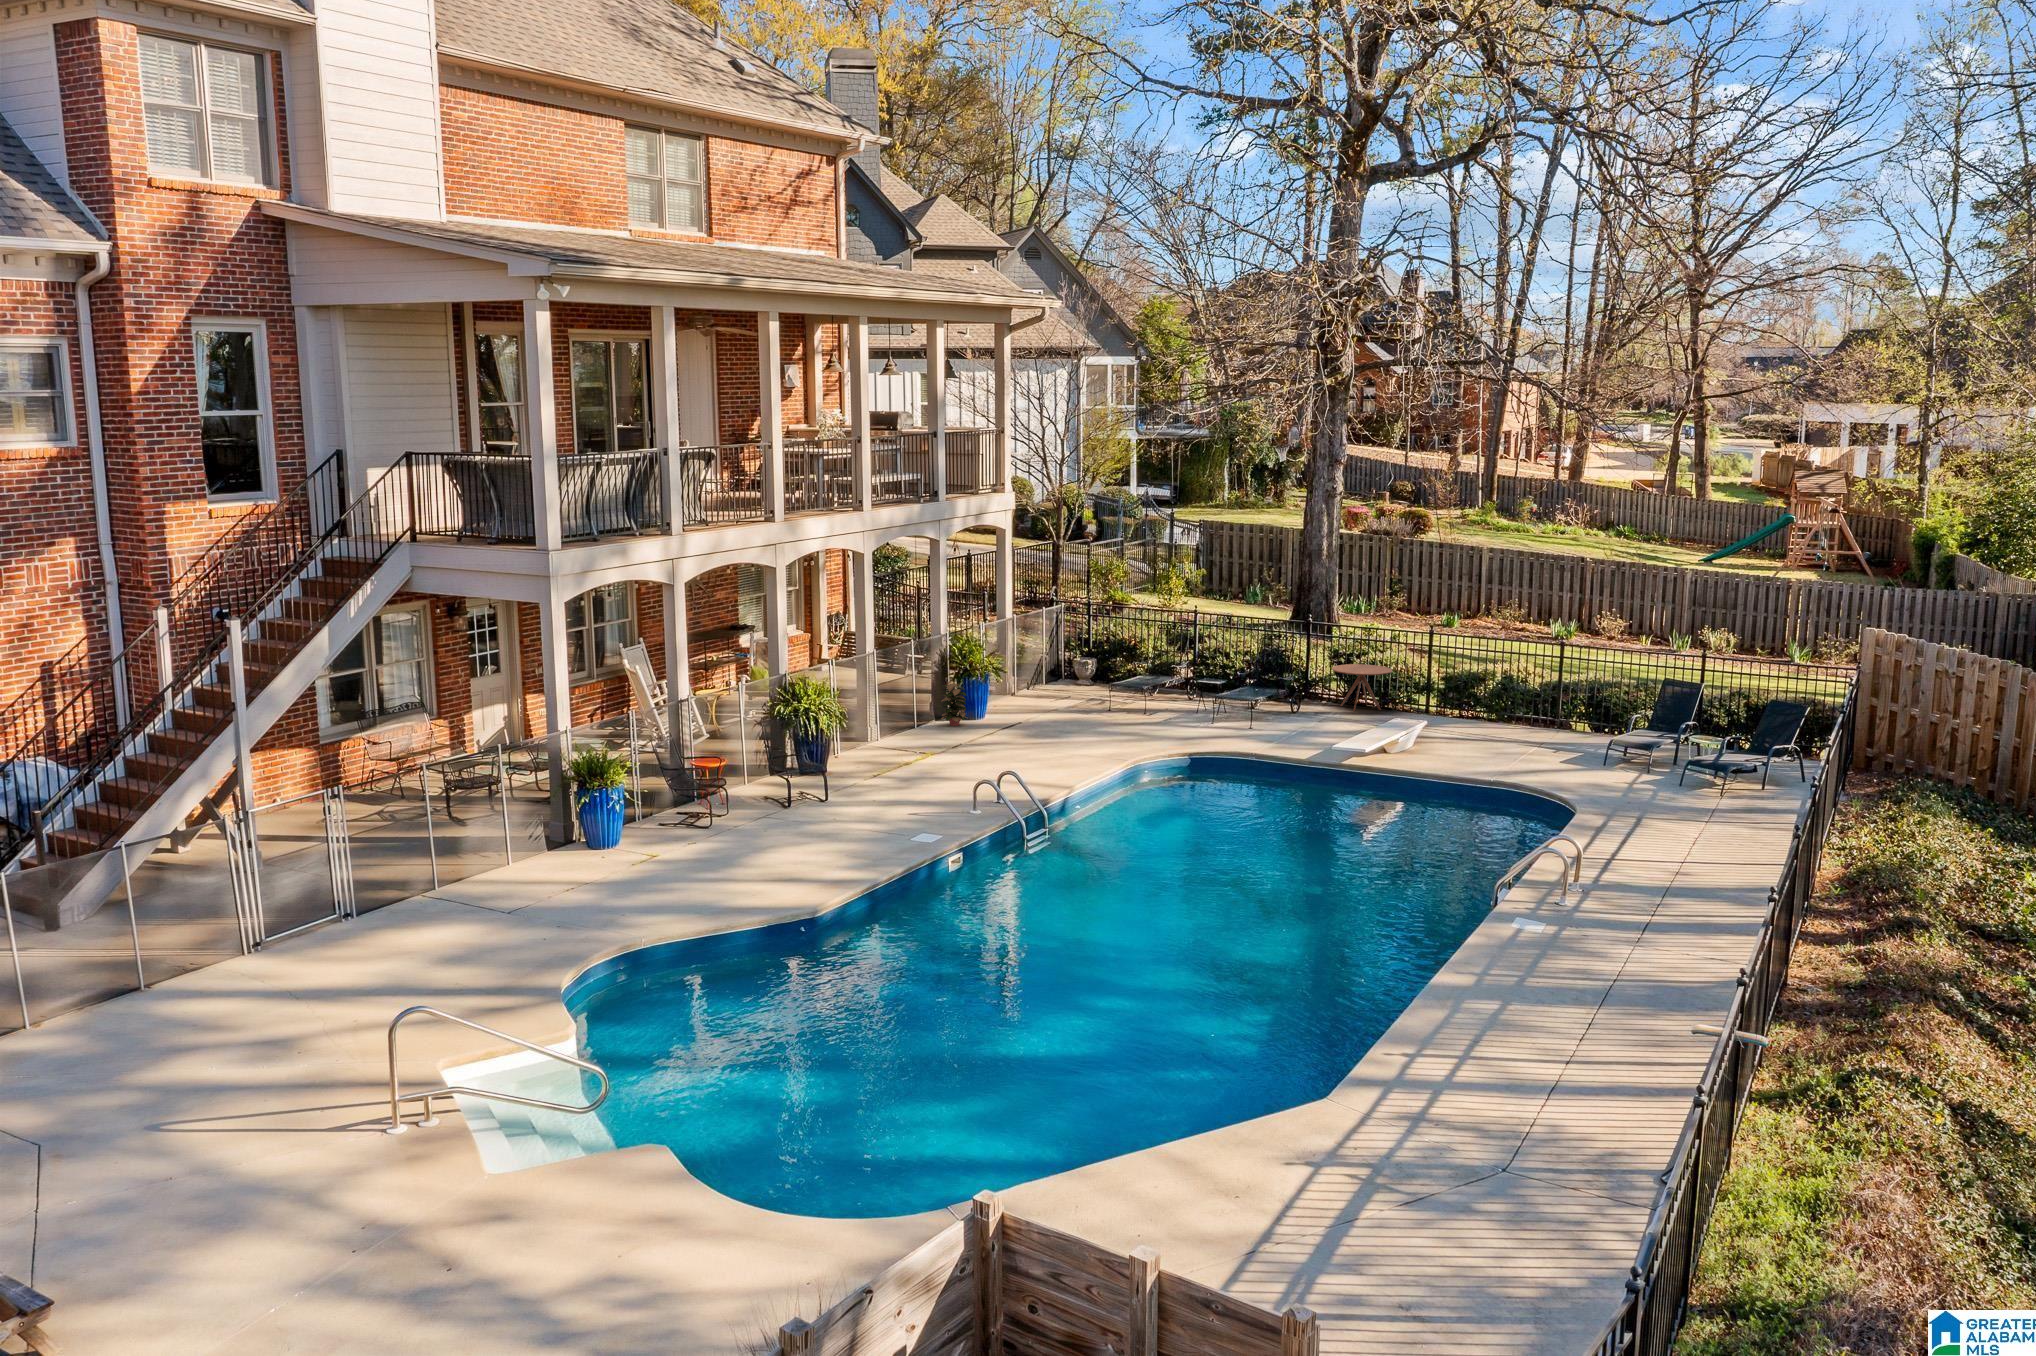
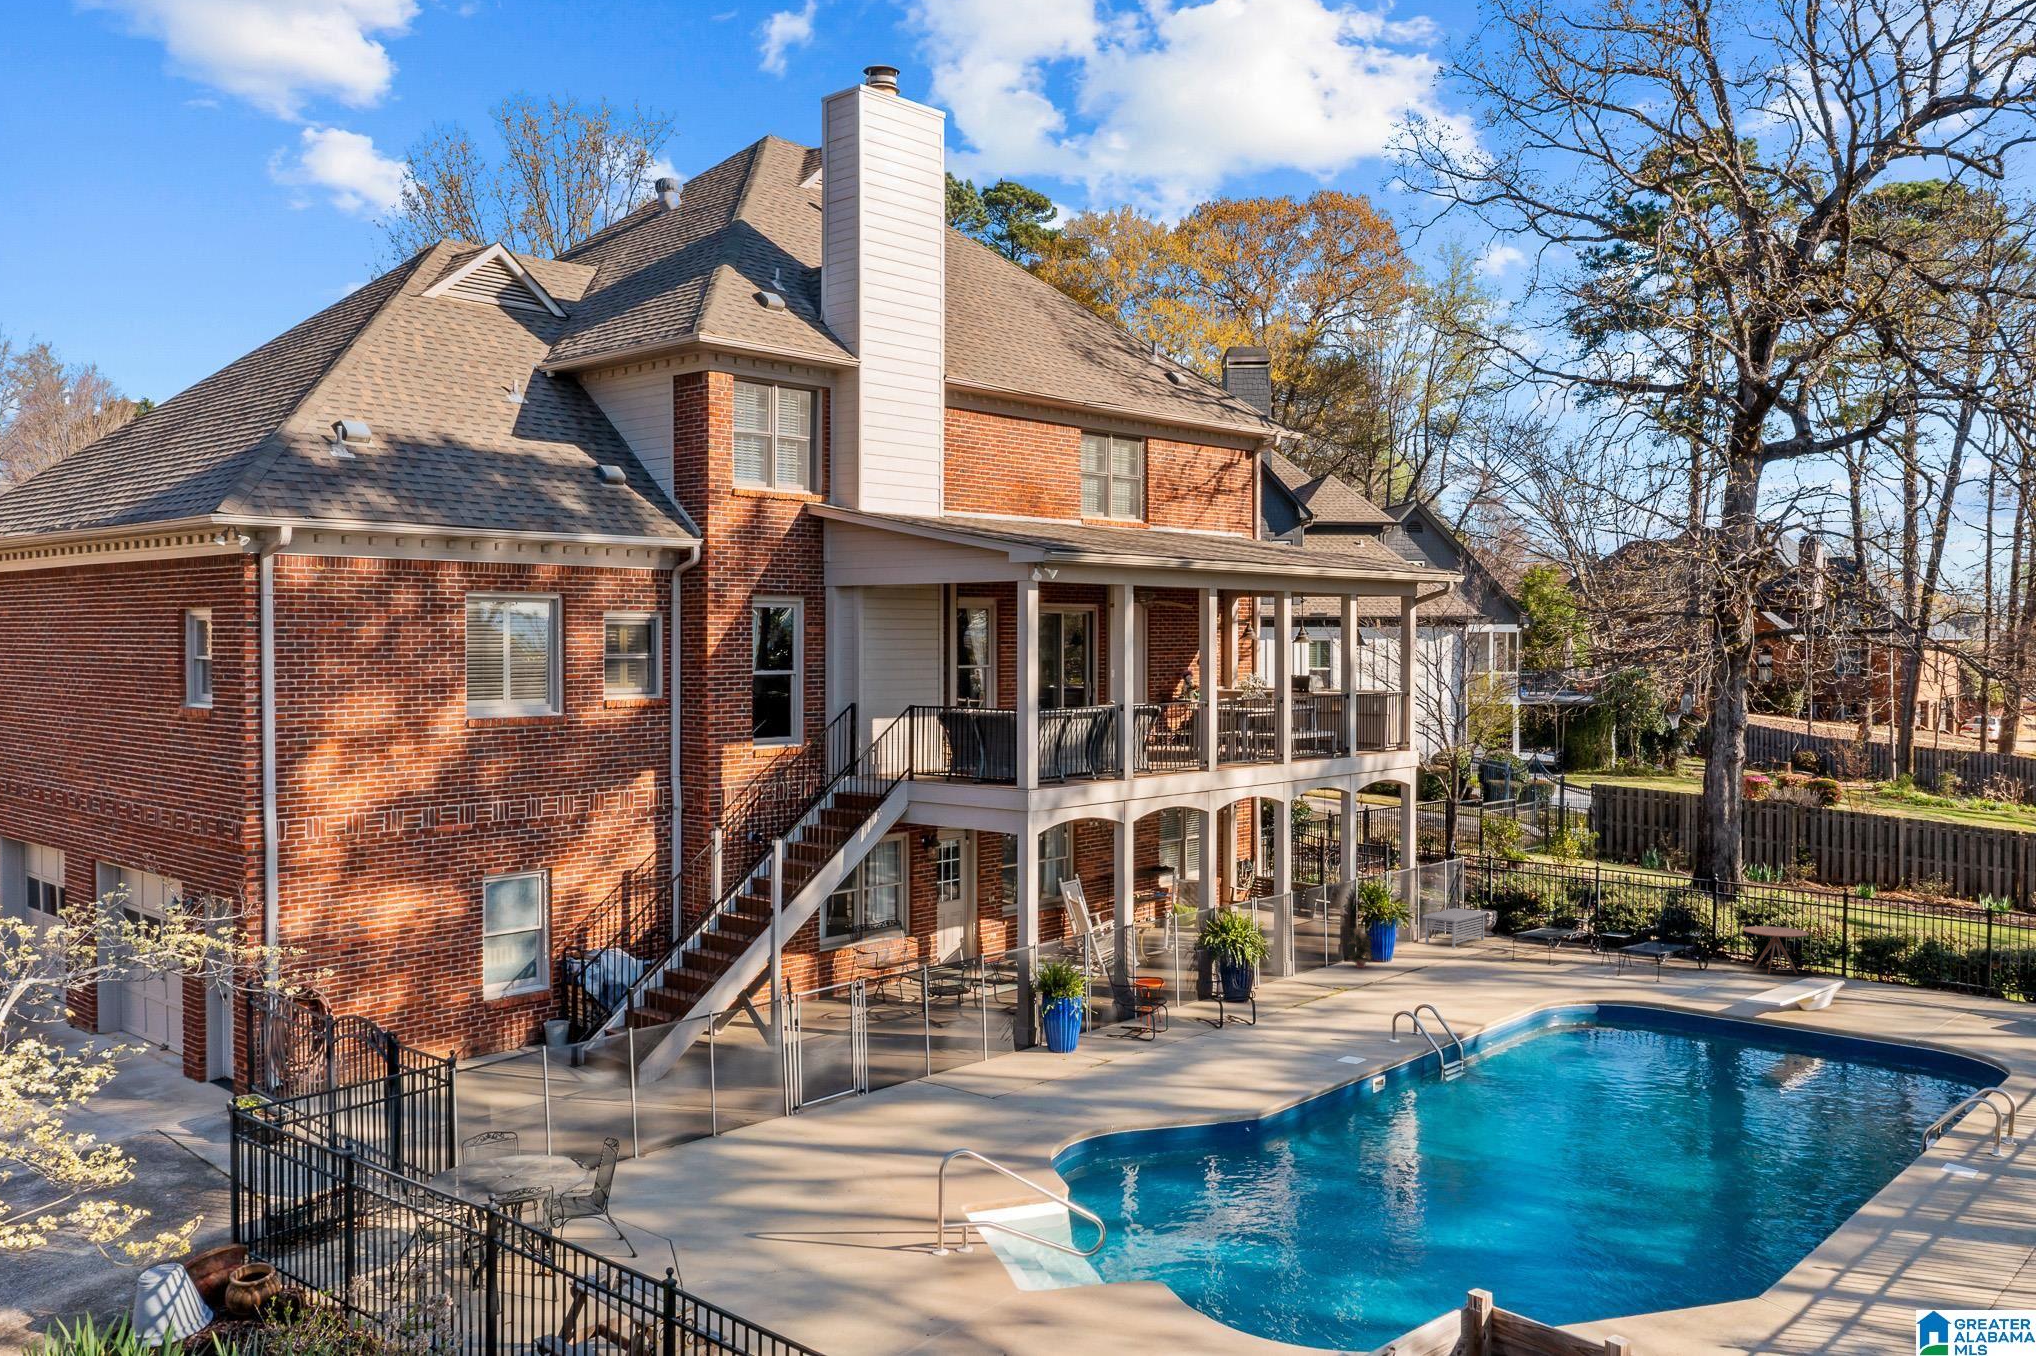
storage bench: none [1023,656,1087,698] -> present [1423,908,1486,948]

